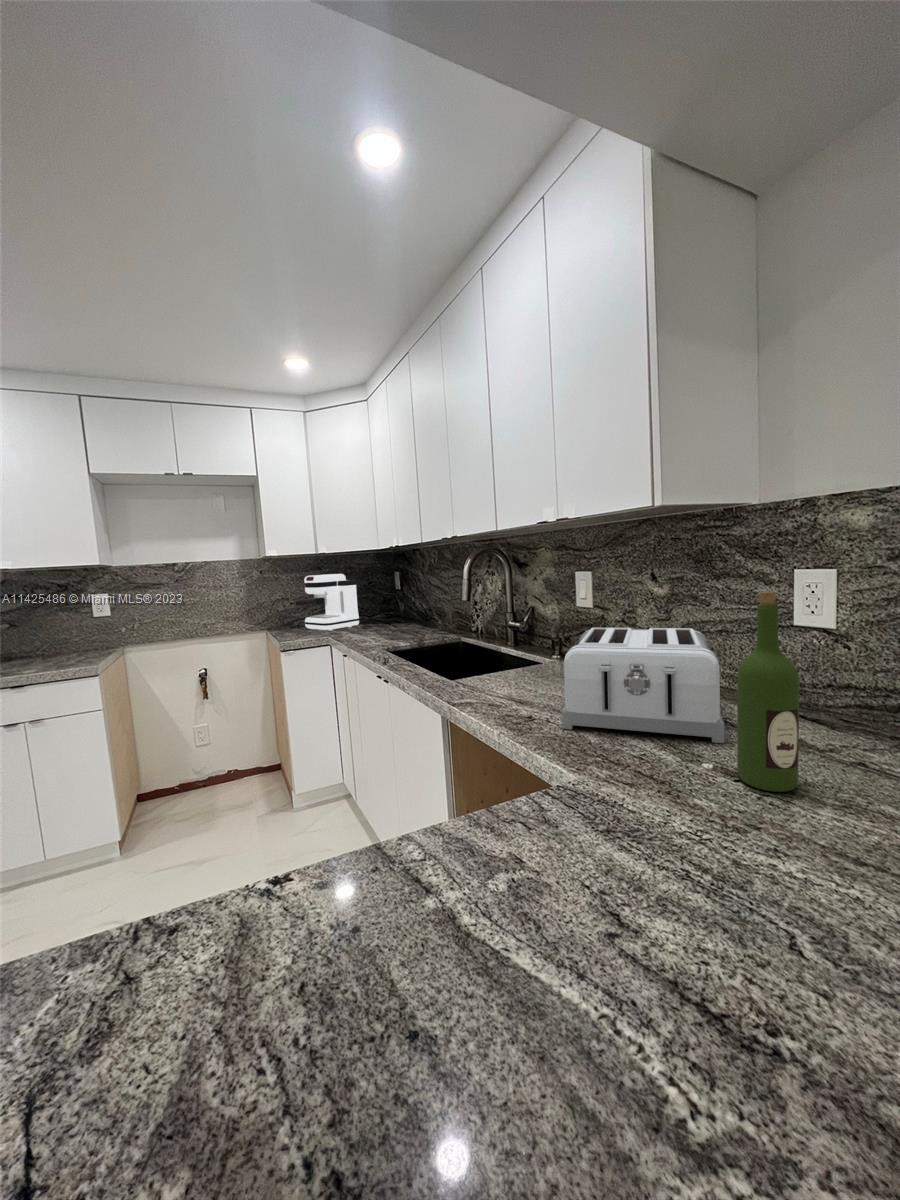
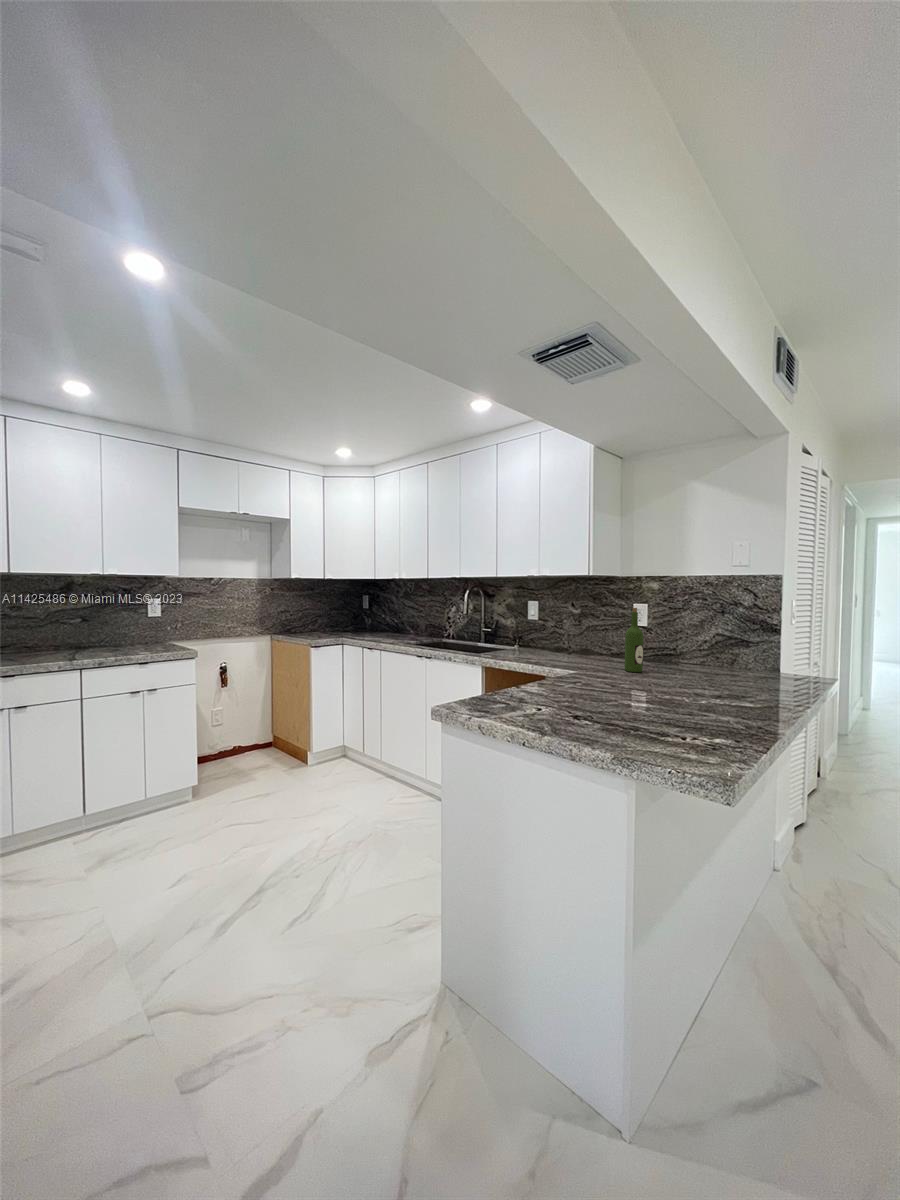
coffee maker: present [296,574,359,631] -> none [313,595,353,635]
toaster: present [562,628,724,743] -> none [546,626,615,666]

